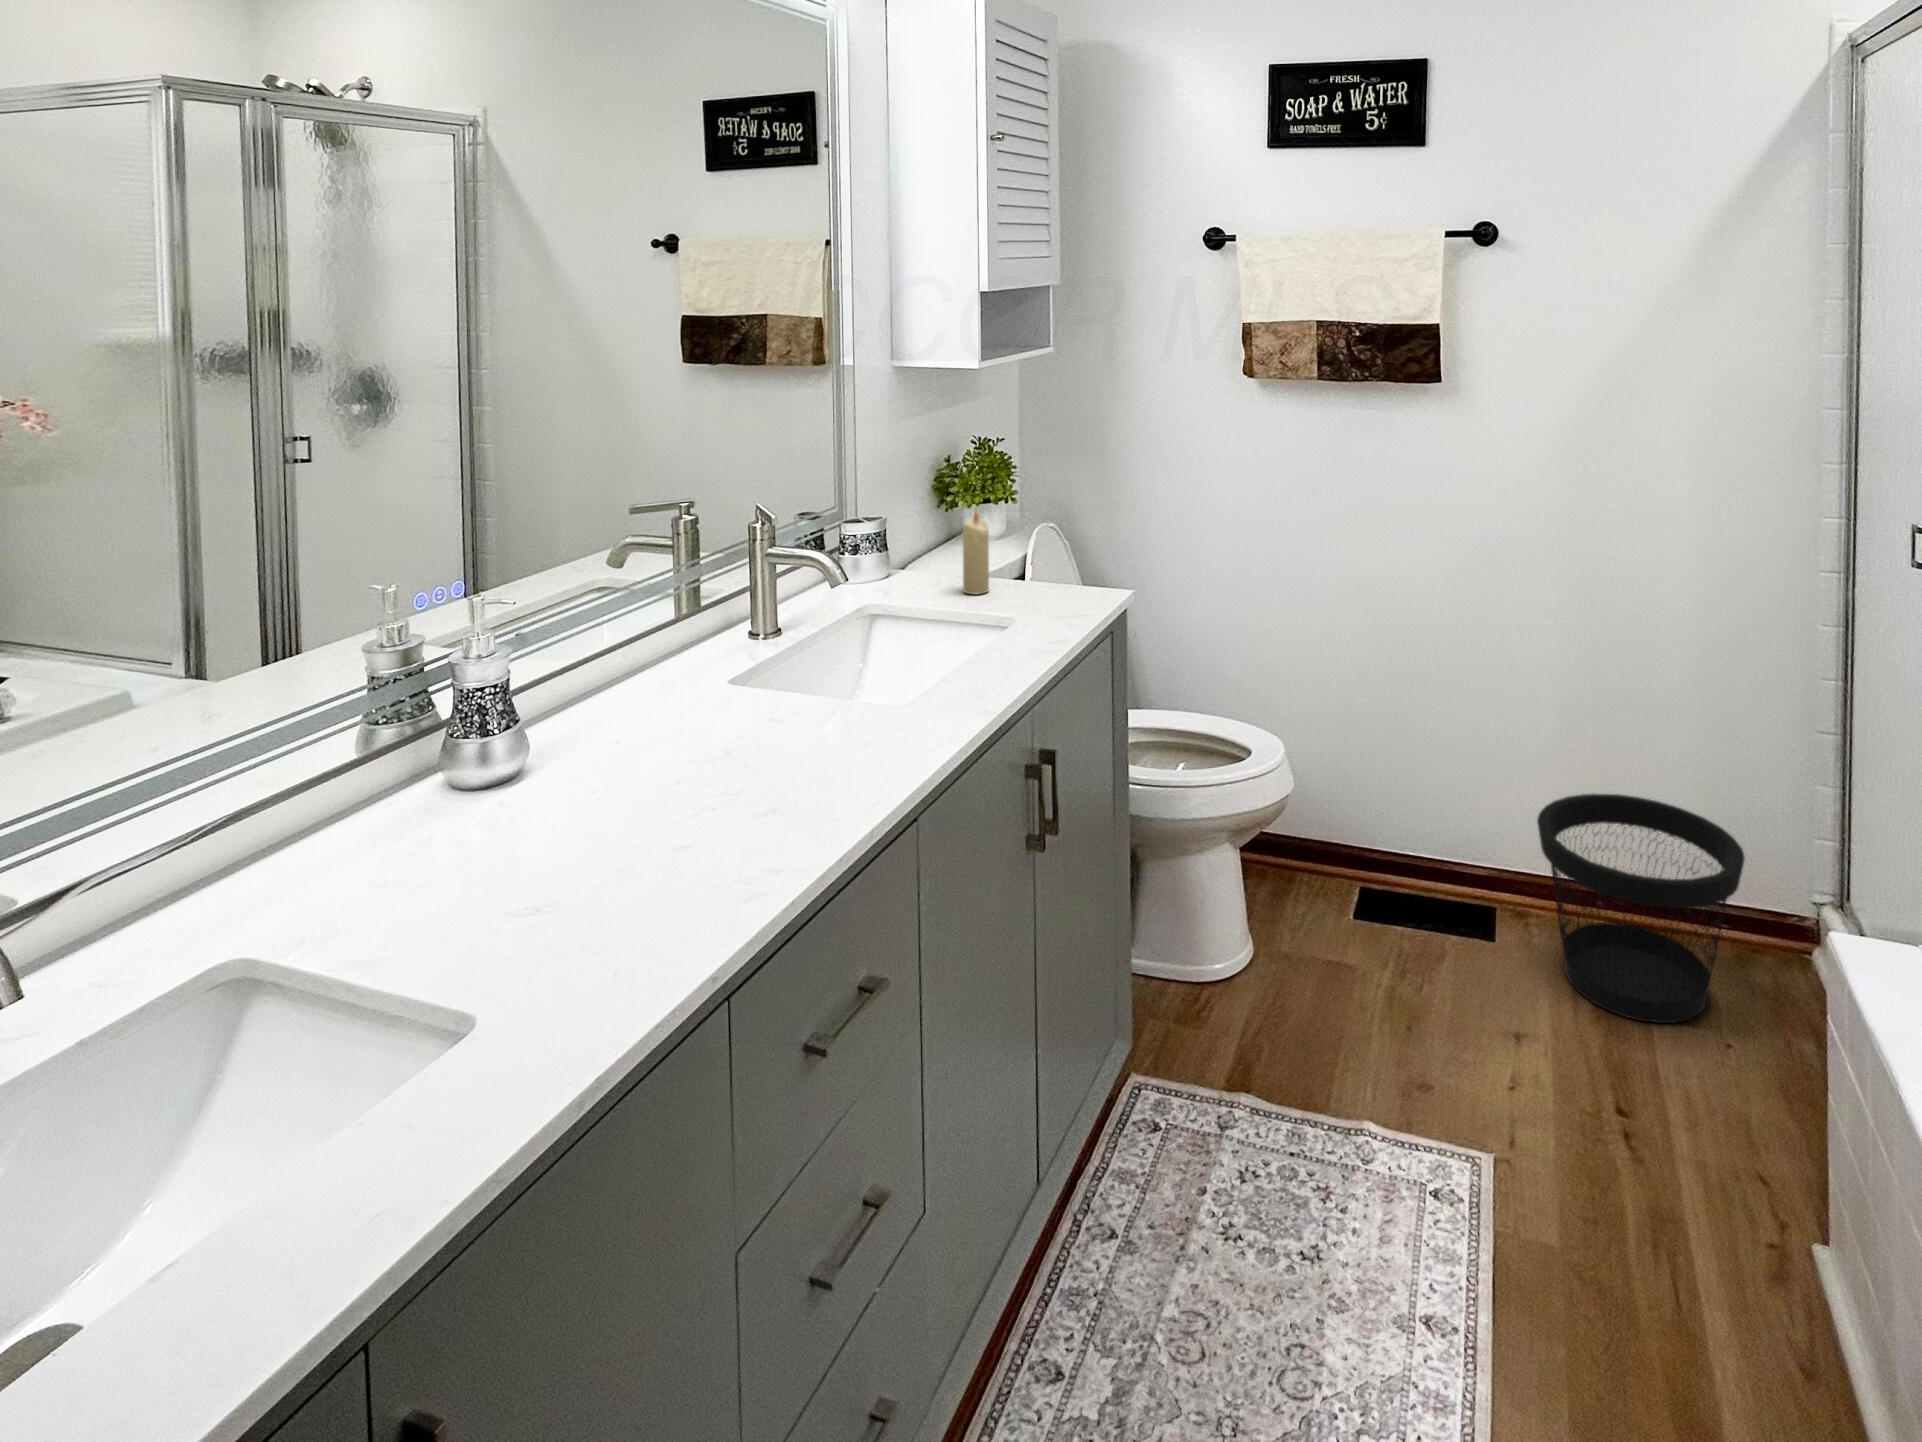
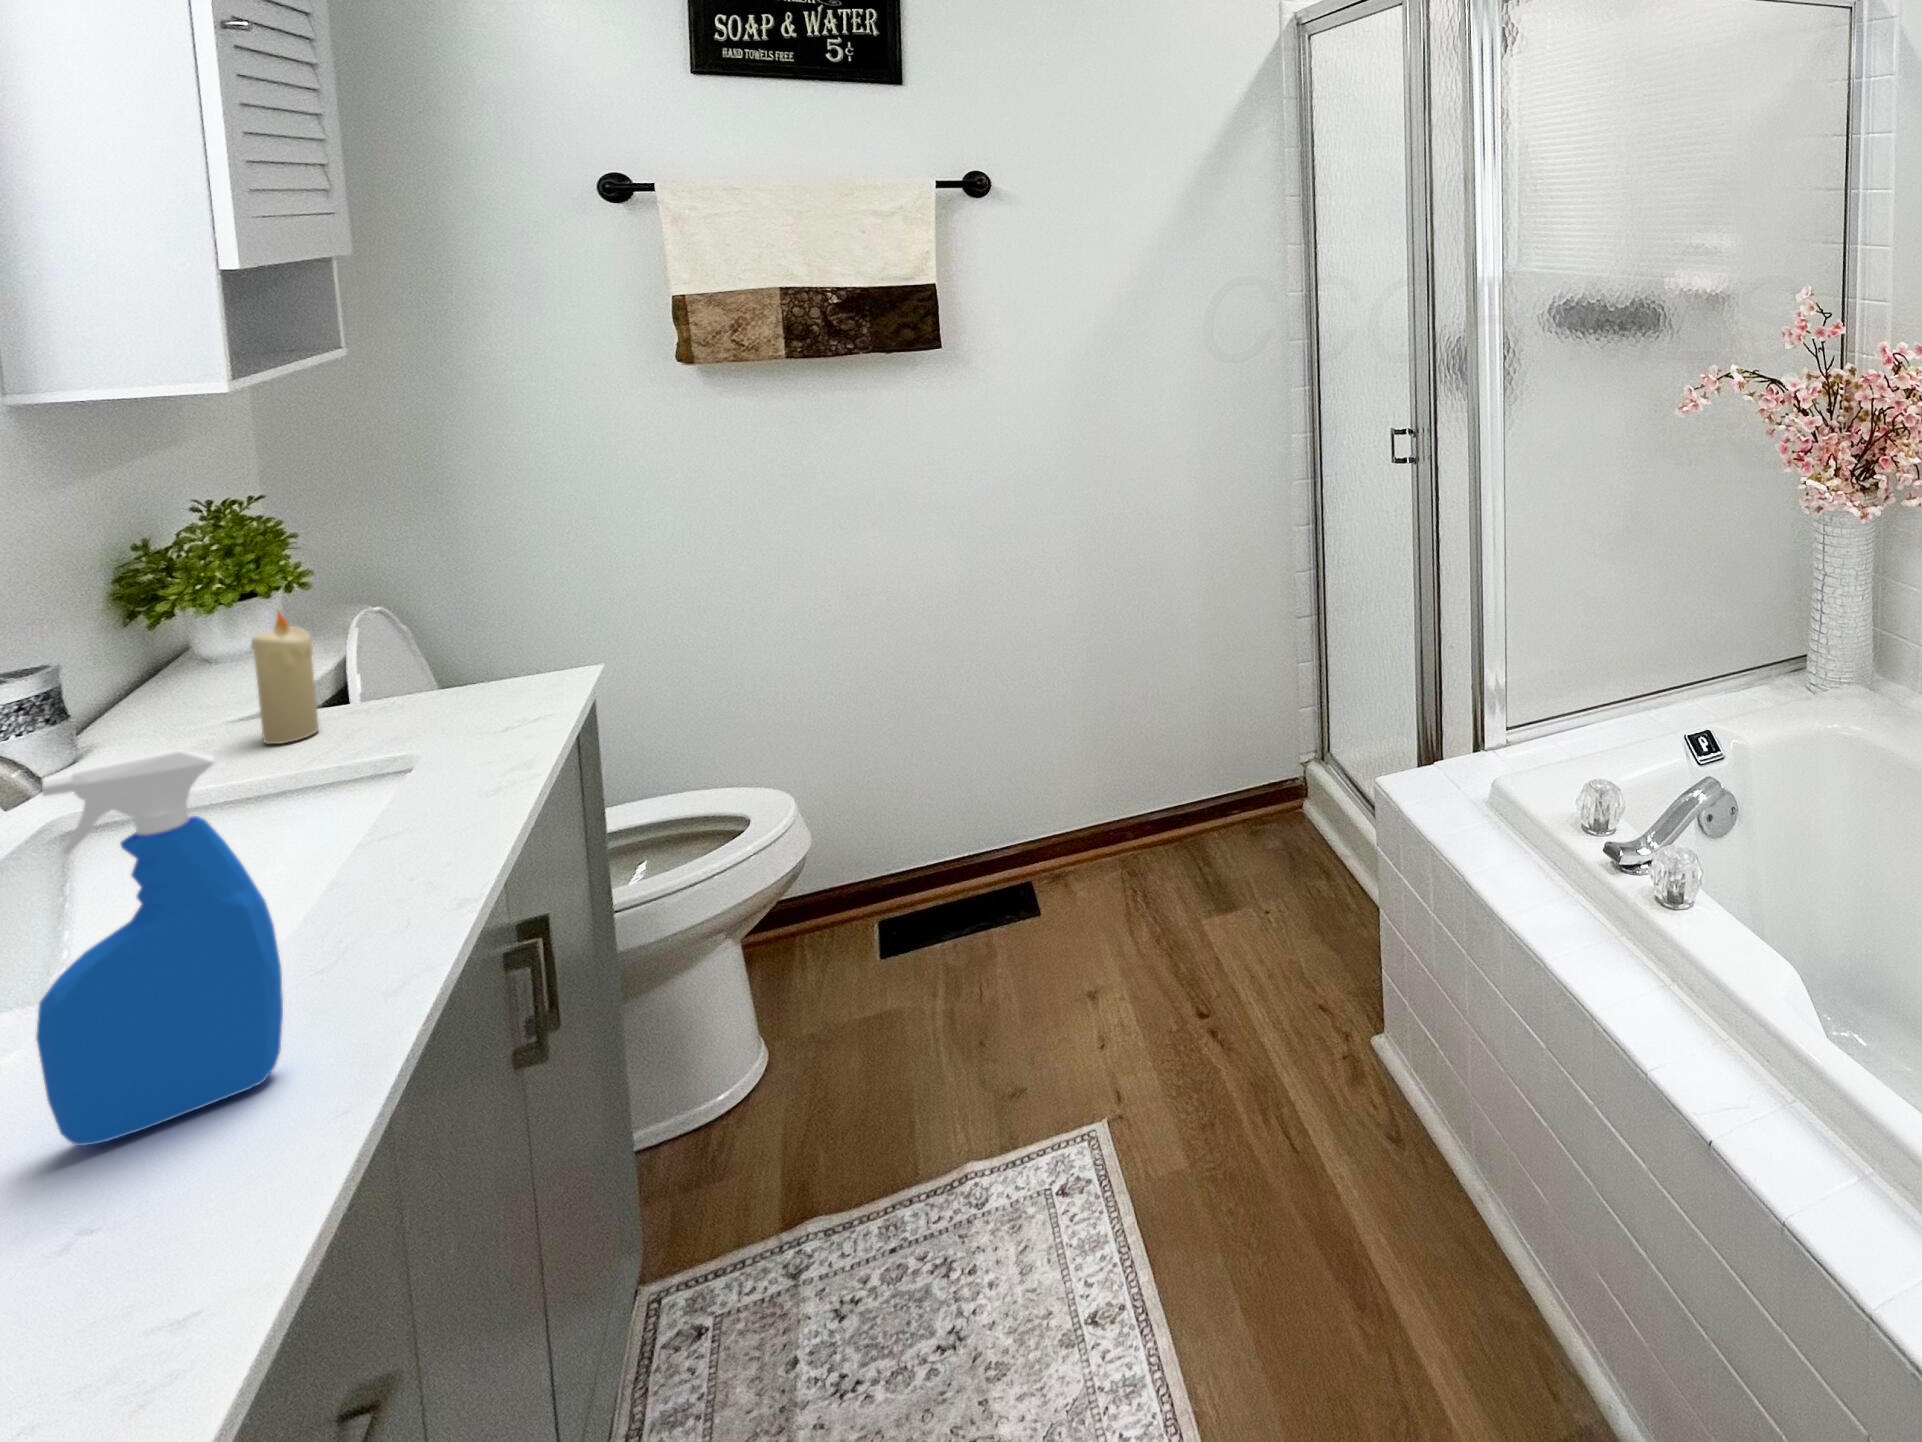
spray bottle: none [778,560,874,777] -> present [36,749,283,1146]
wastebasket: present [1537,794,1745,1023] -> none [1080,723,1266,934]

